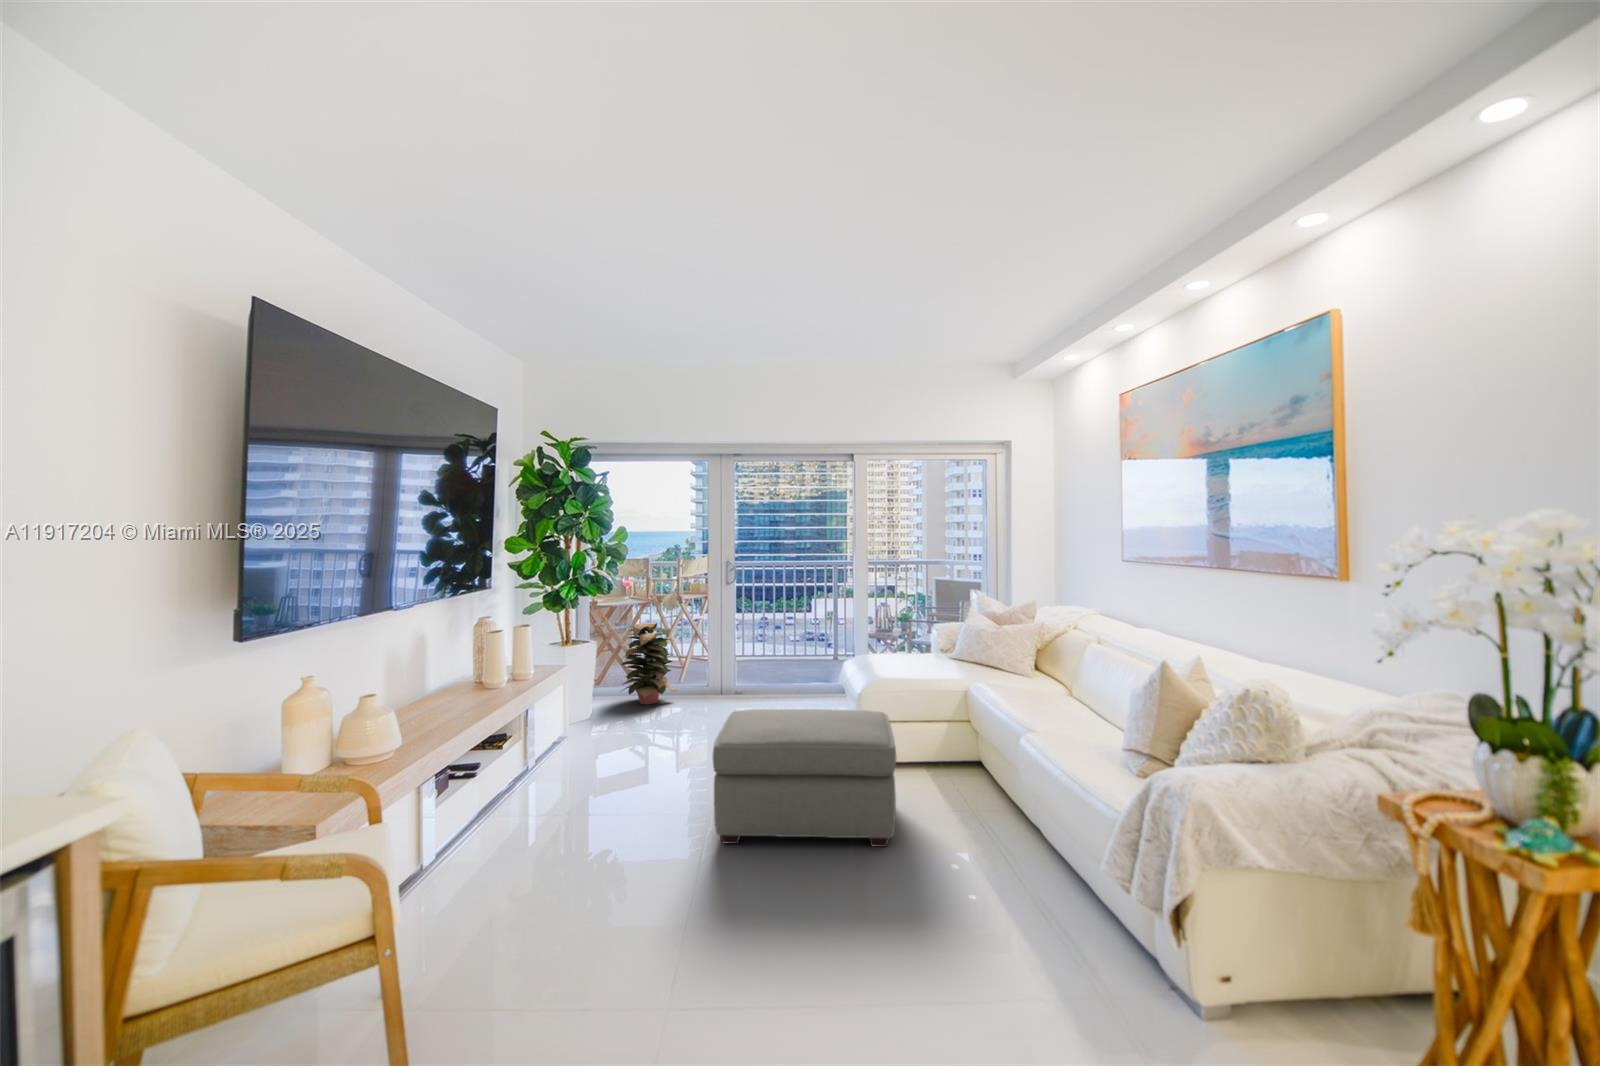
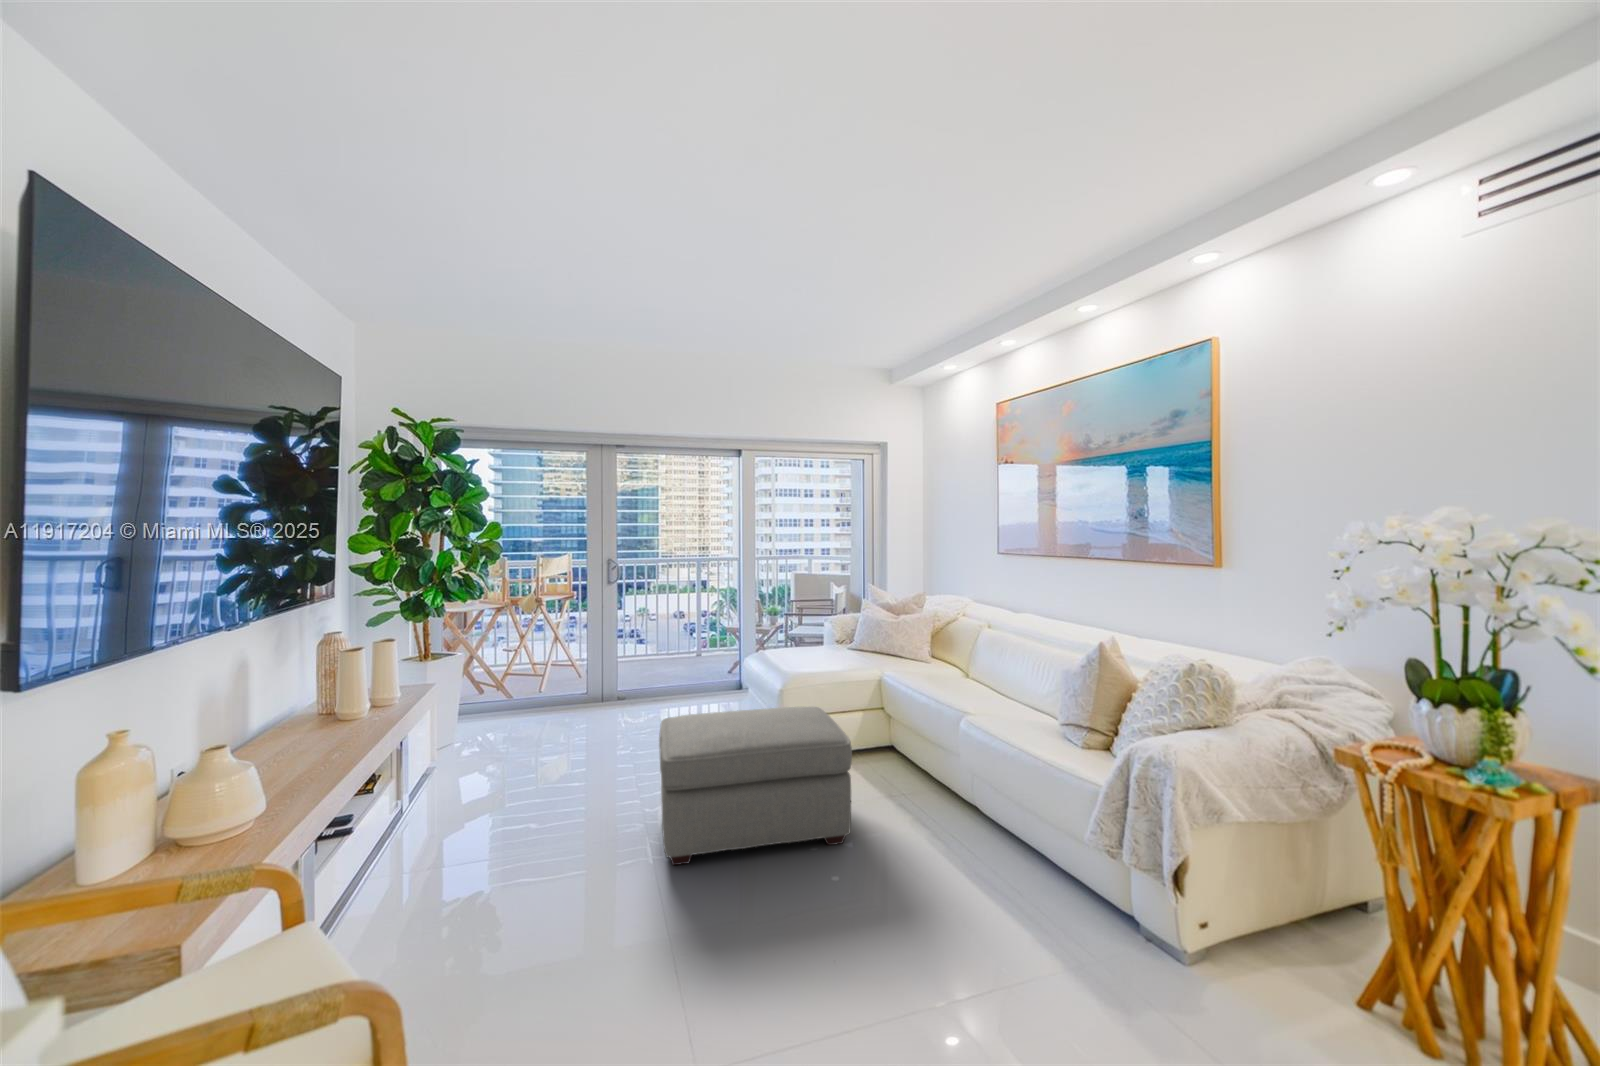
decorative plant: present [621,623,676,704] -> none [486,627,555,717]

